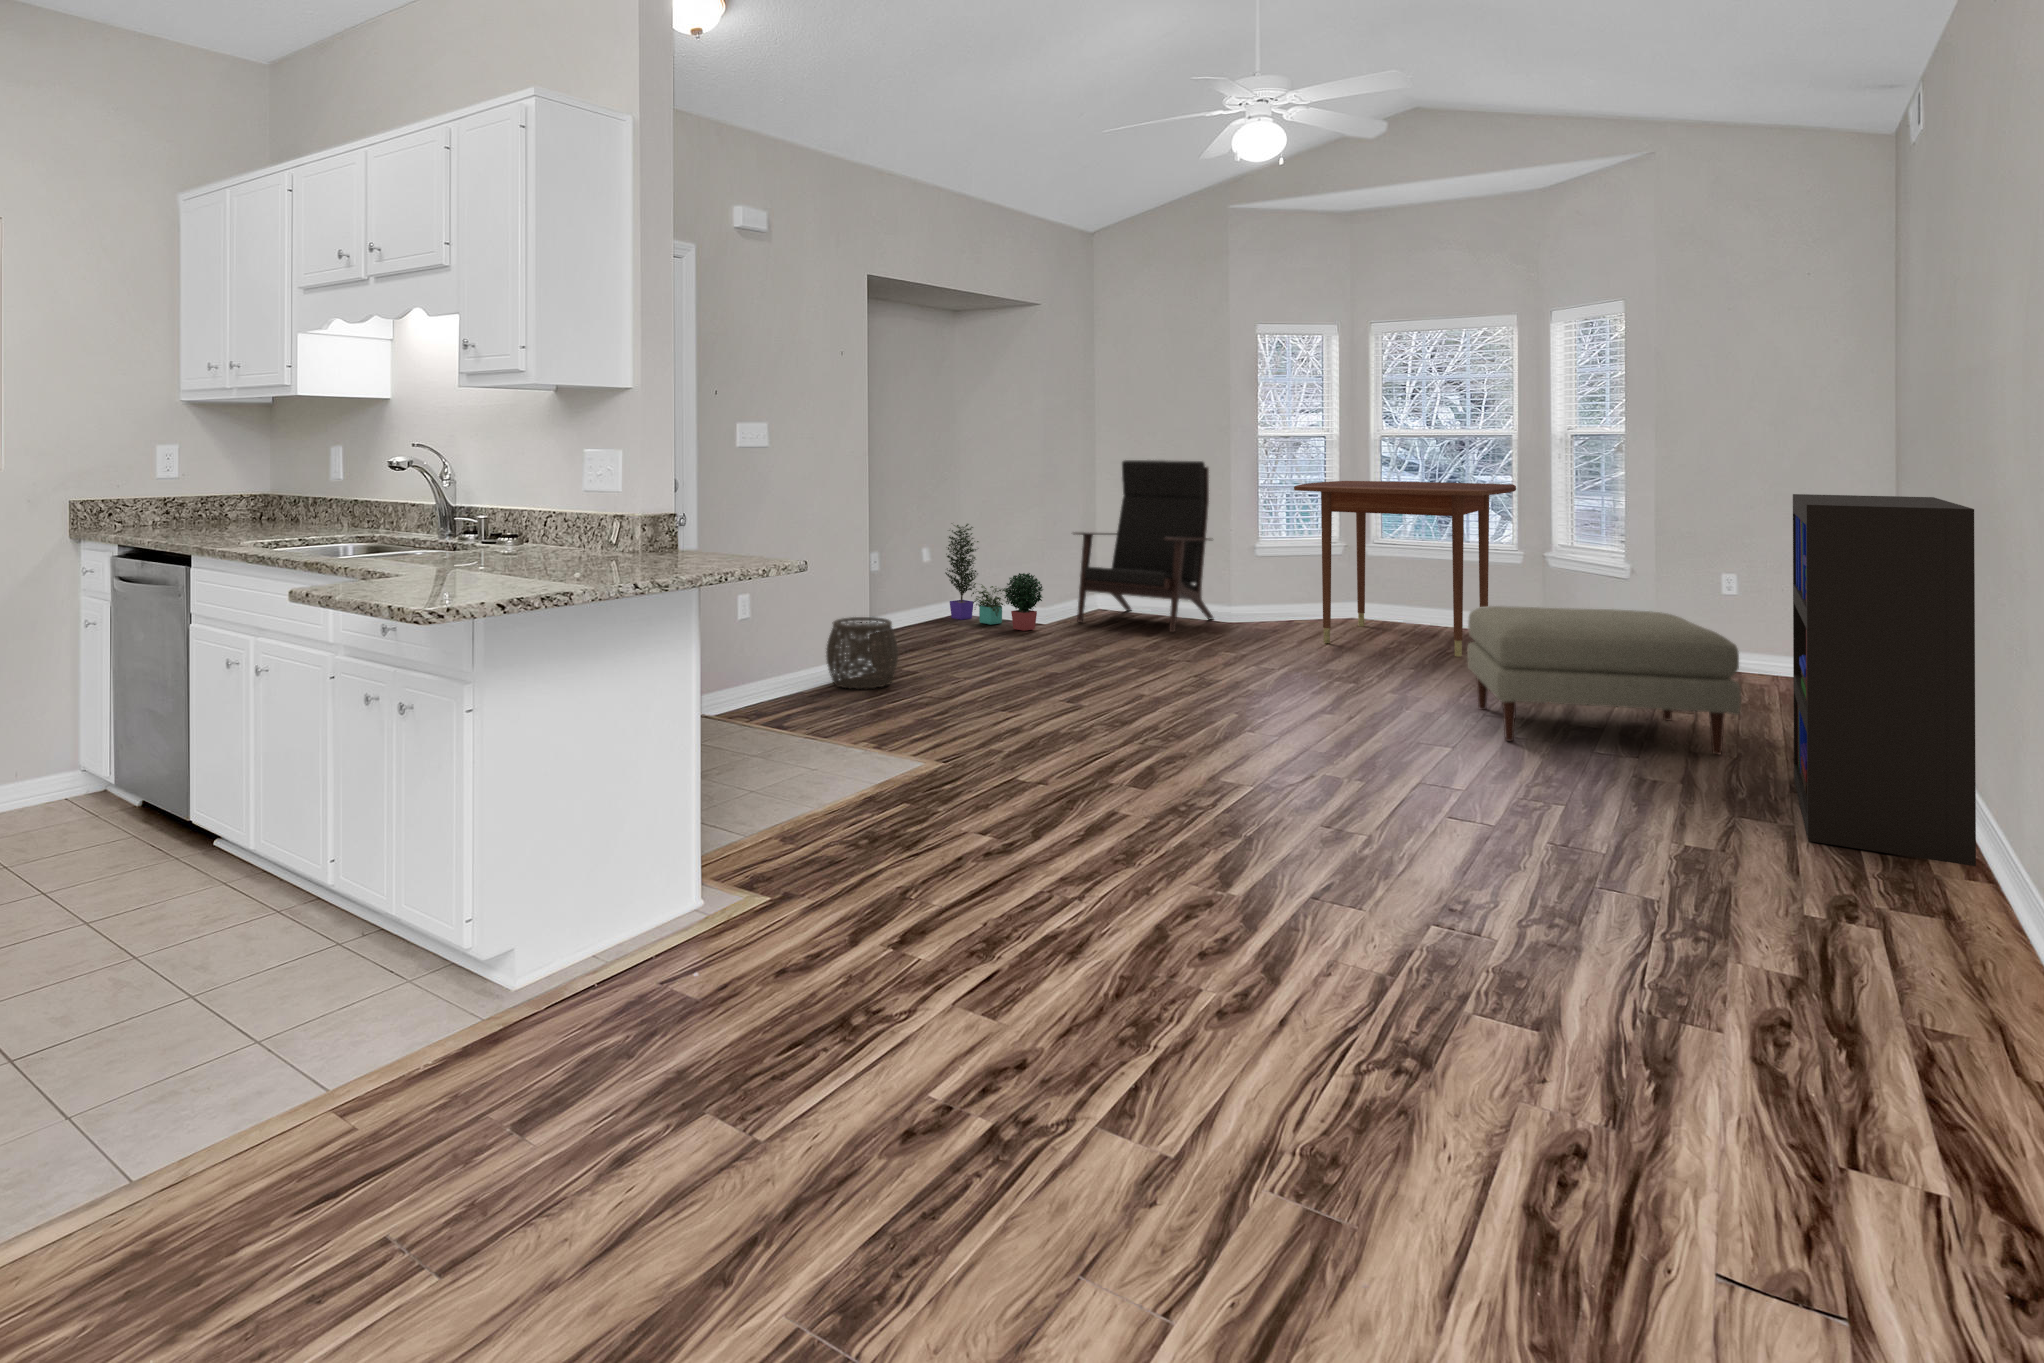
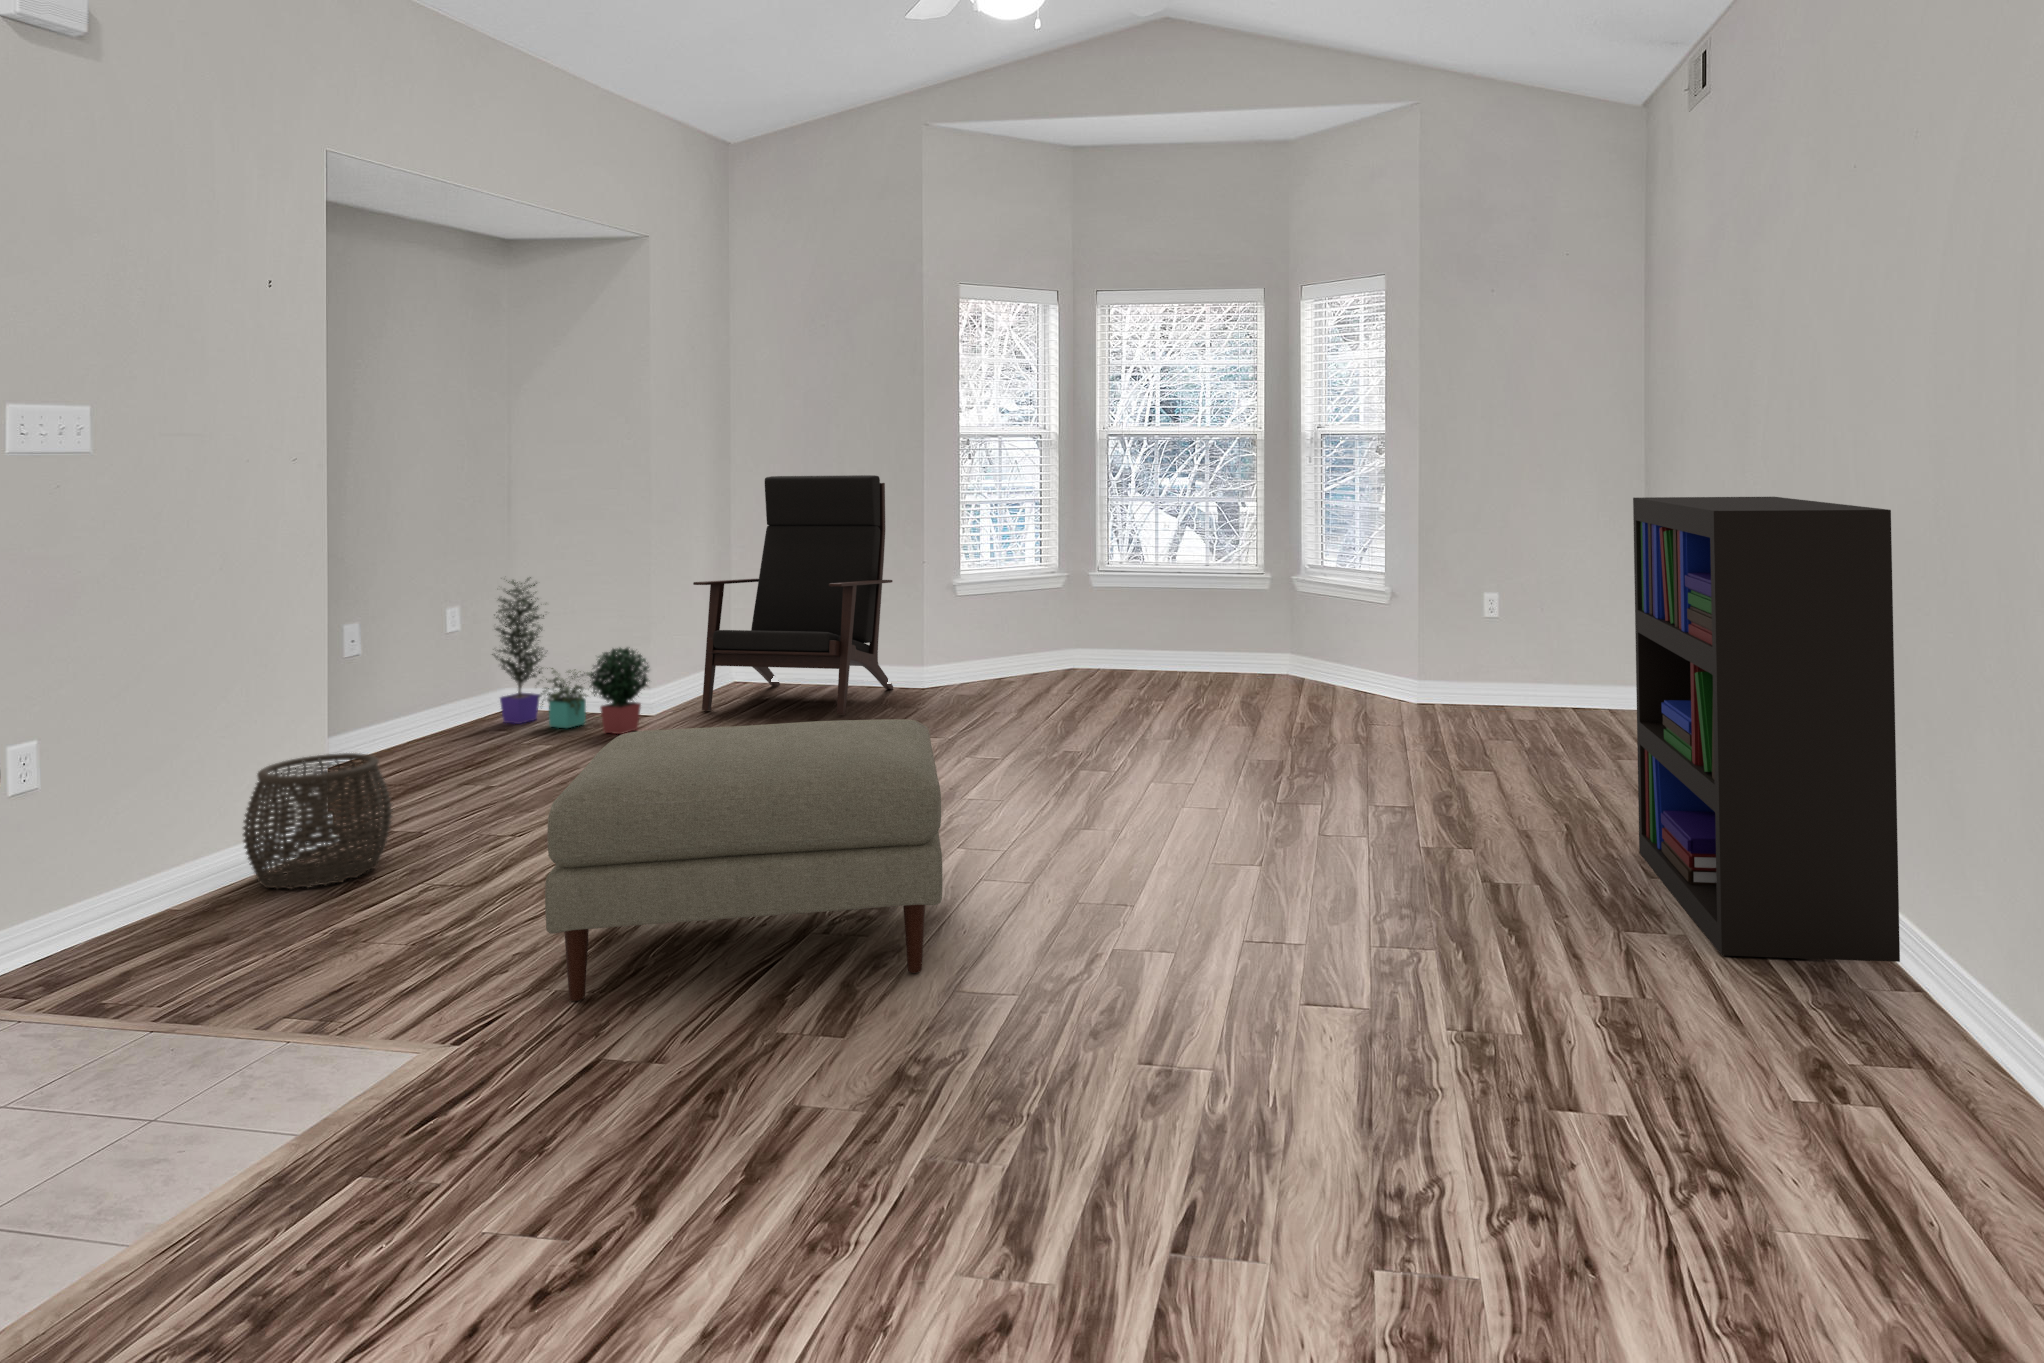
dining table: present [1294,481,1516,657] -> none [1003,496,1257,715]
ottoman: present [1467,606,1741,755] -> present [545,719,943,1001]

